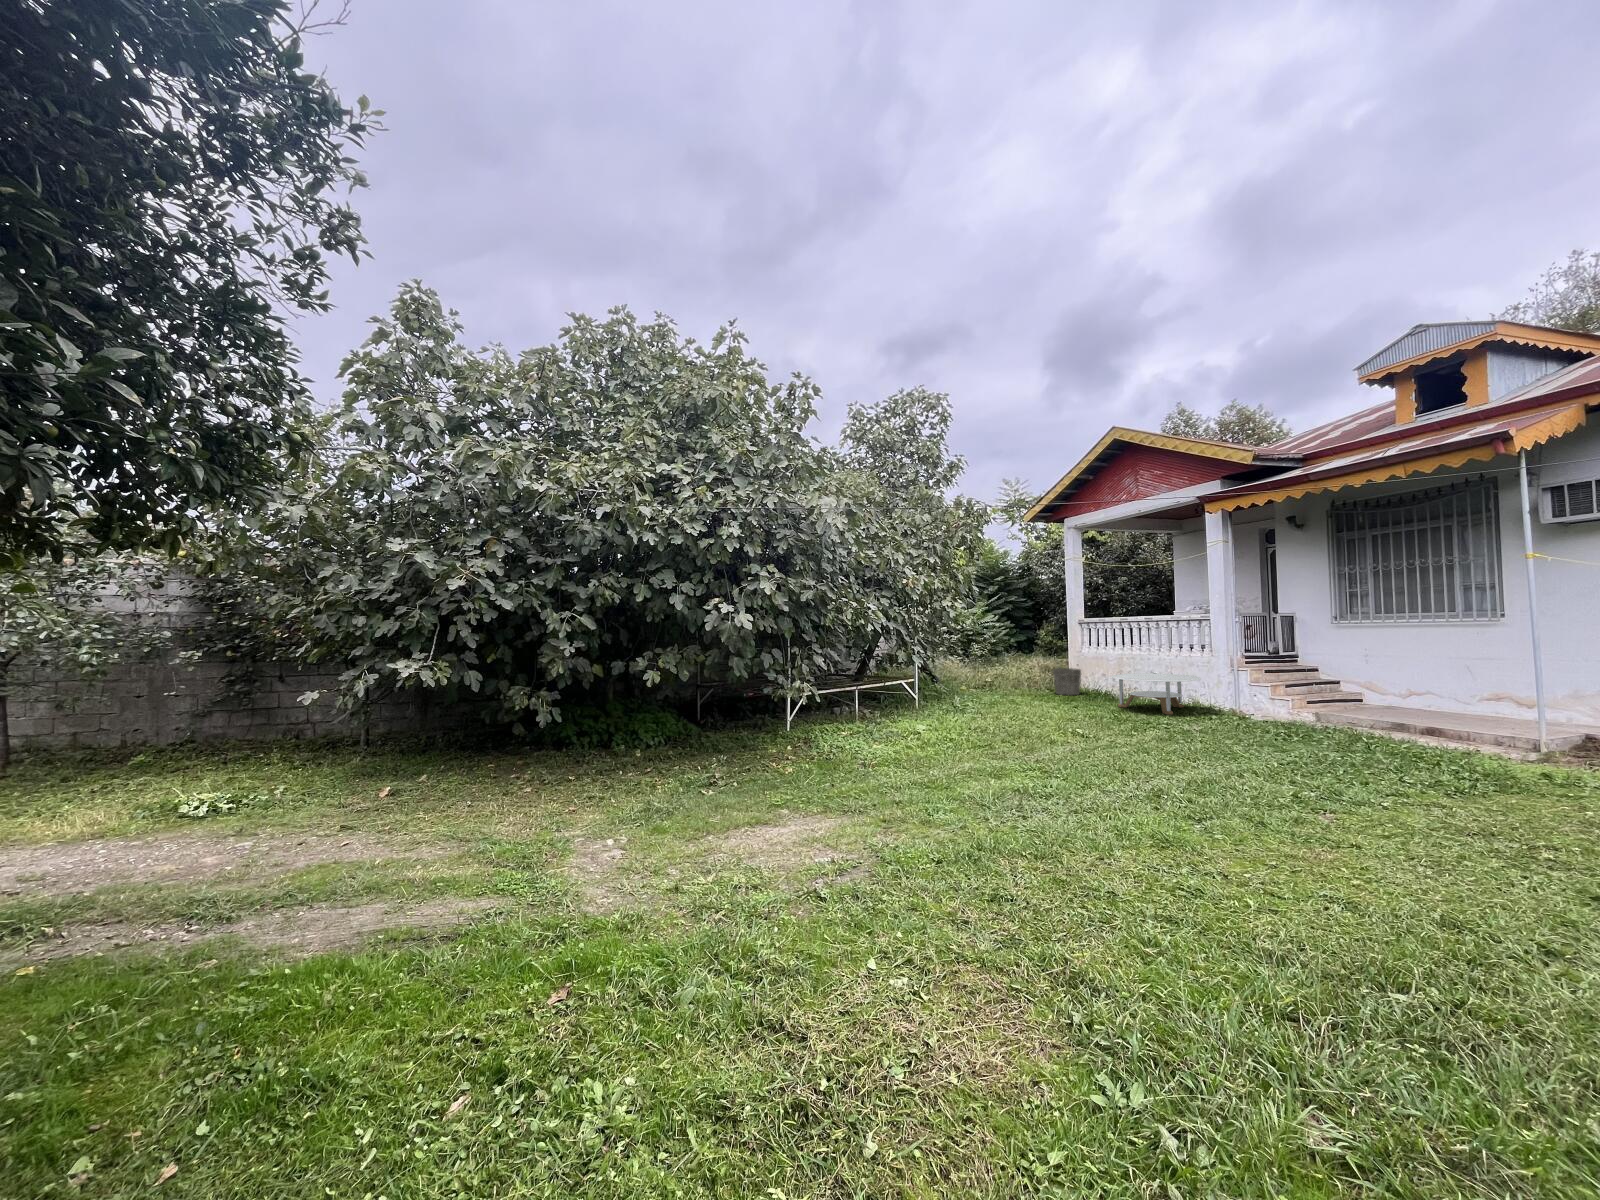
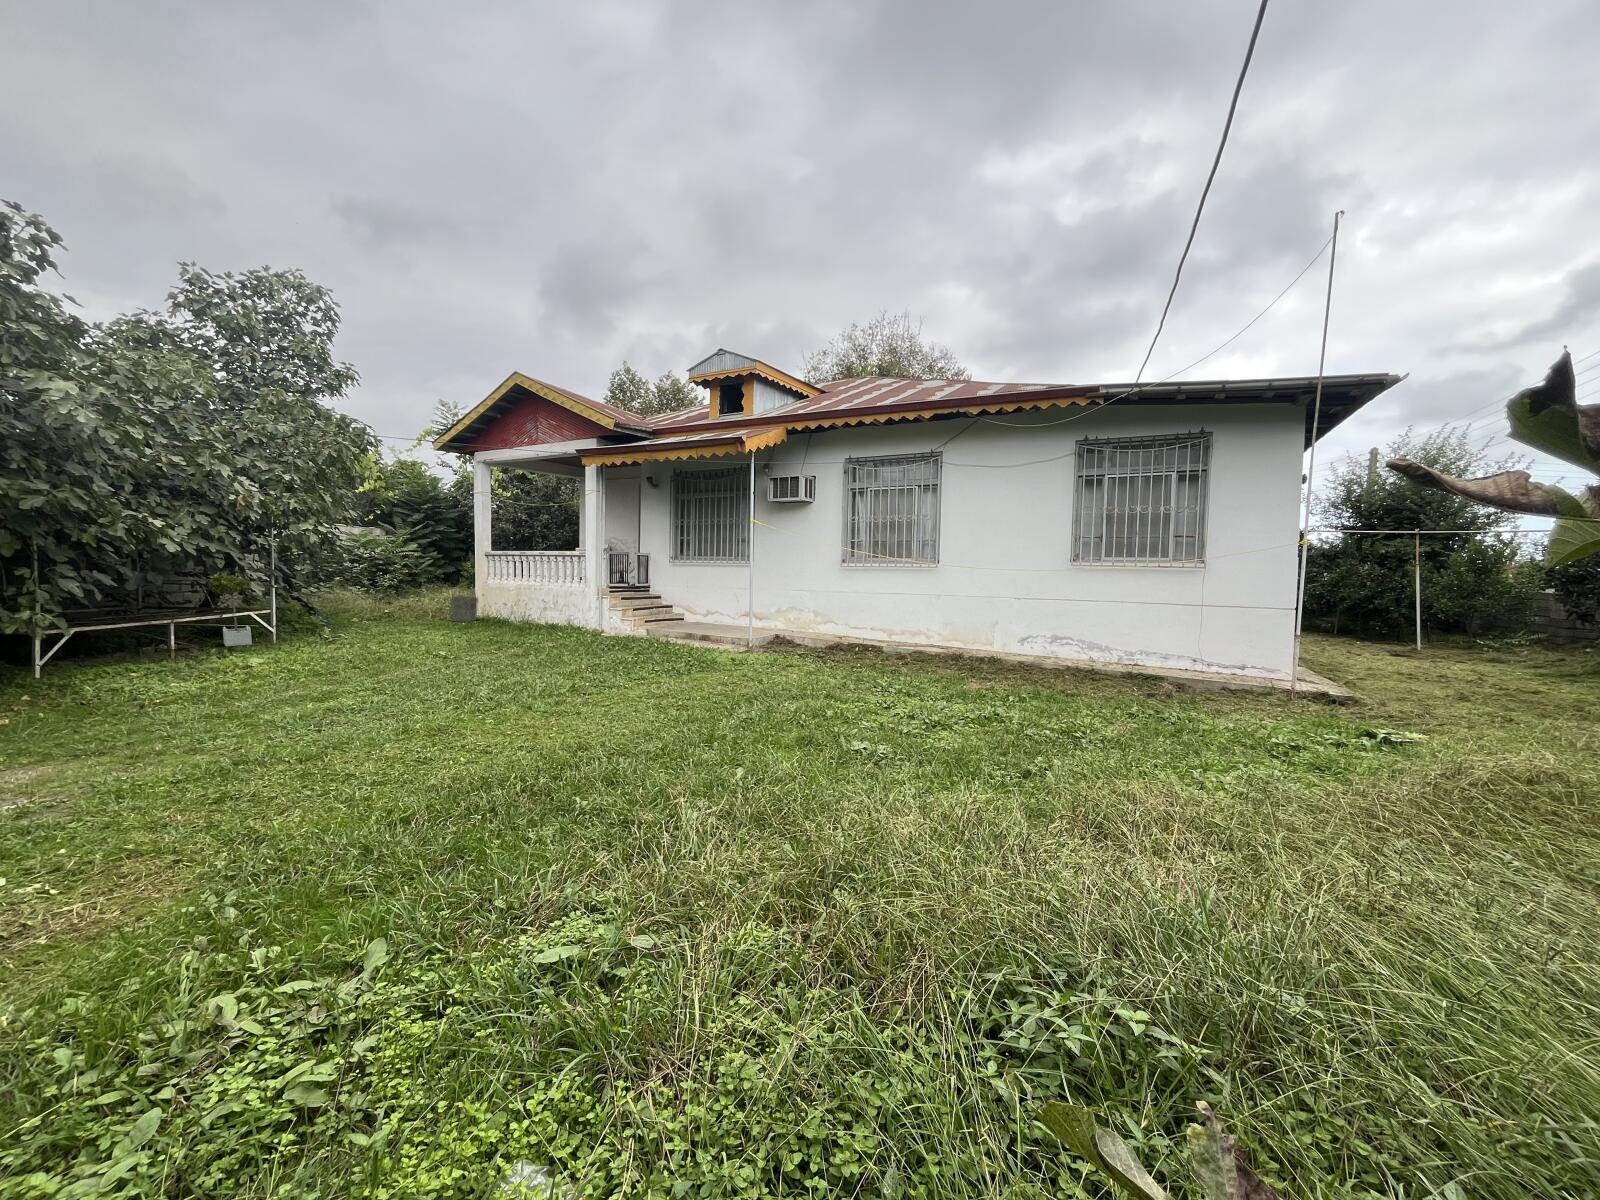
potted tree: none [874,647,901,709] -> present [209,574,252,646]
round table: present [1112,674,1201,715] -> none [500,599,572,633]

